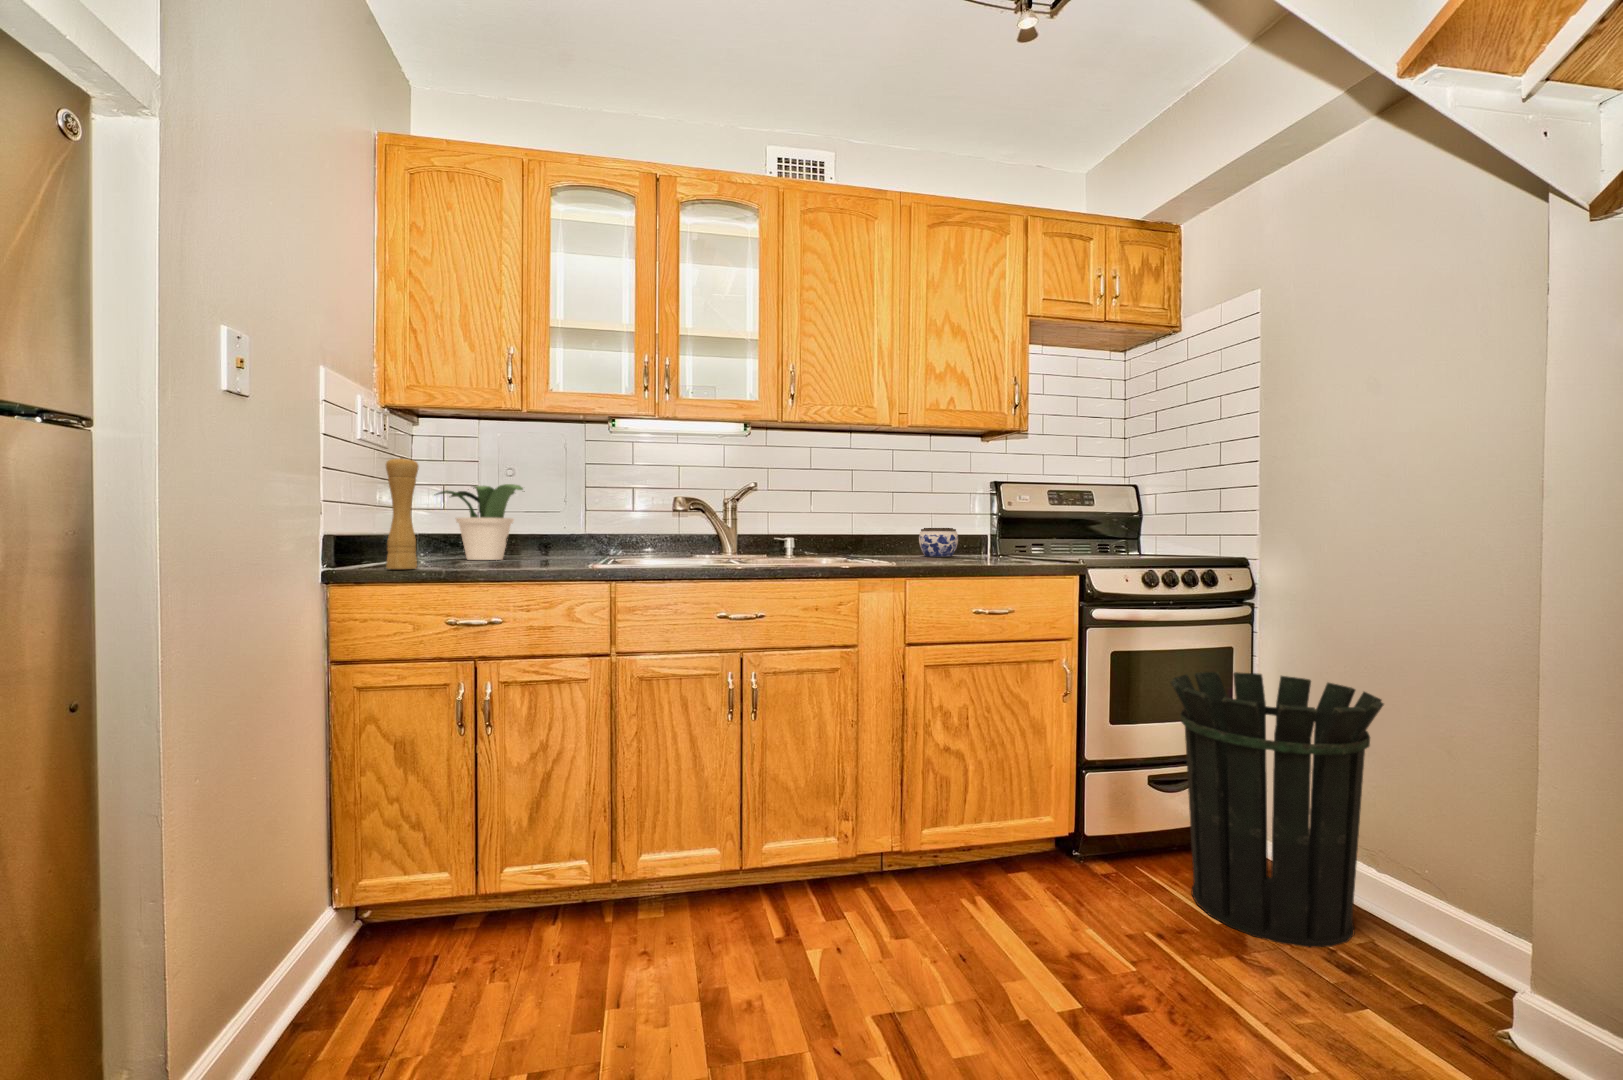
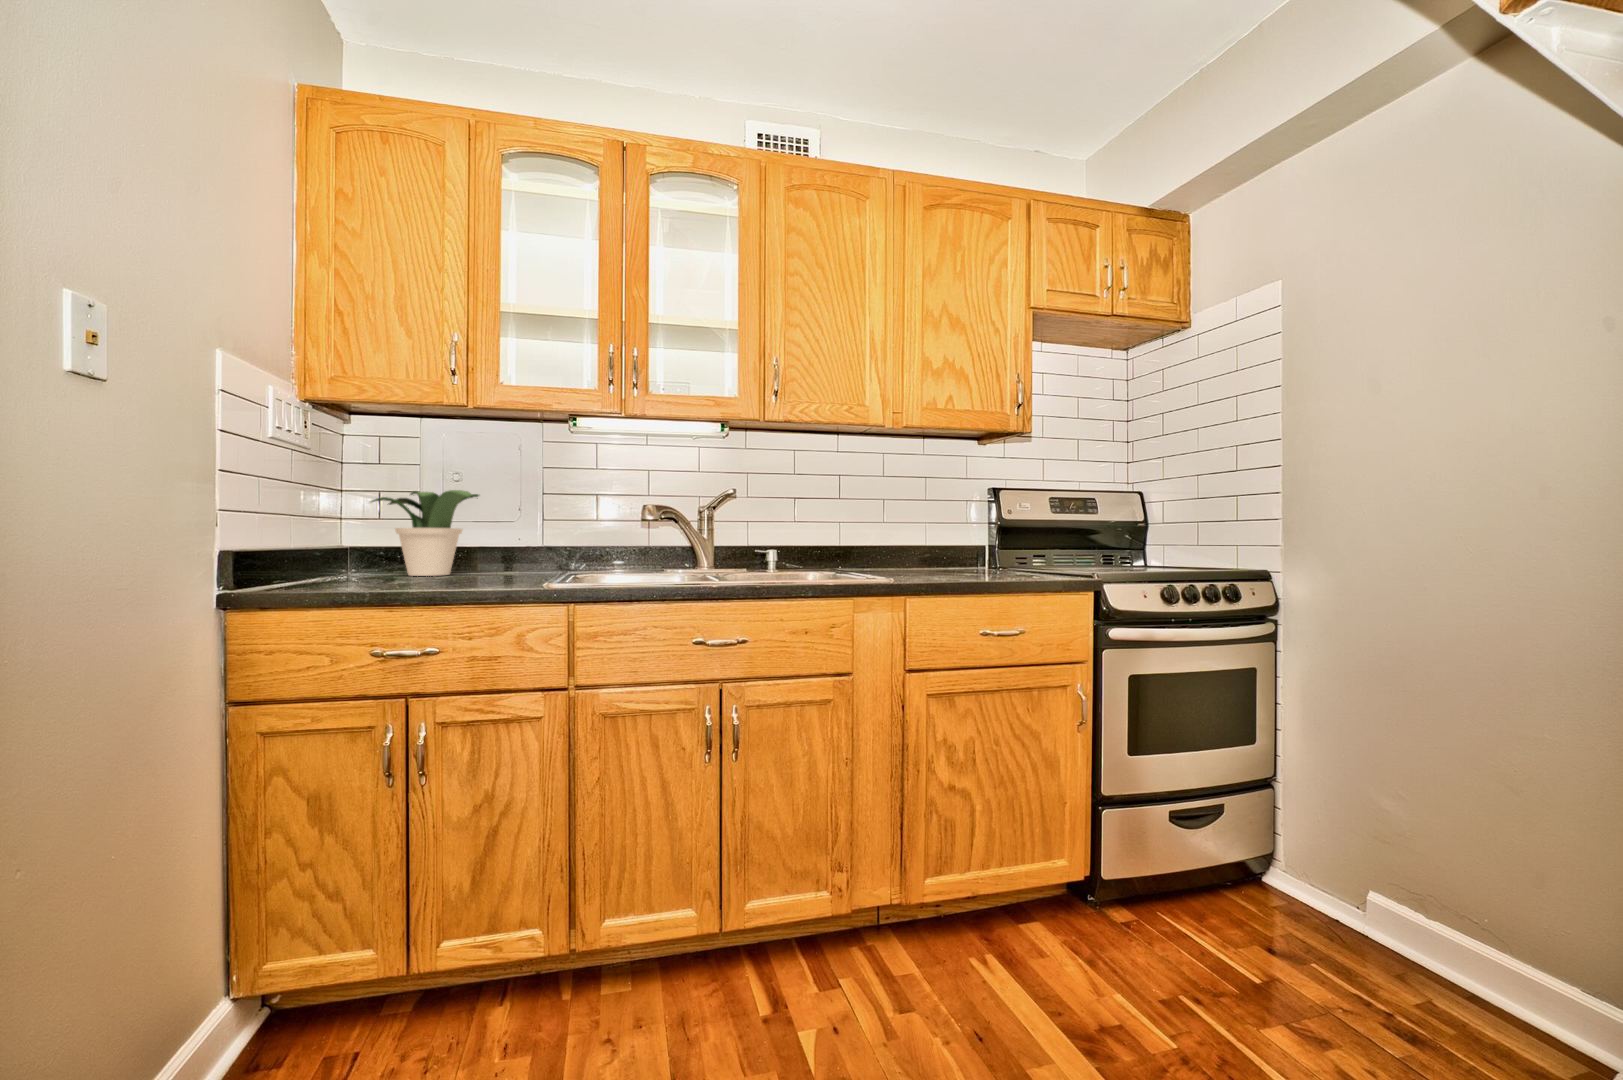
pepper mill: present [386,457,419,569] -> none [301,459,342,590]
jar: present [919,528,958,557] -> none [912,537,954,569]
waste bin: present [1170,672,1384,947] -> none [1196,696,1443,1014]

